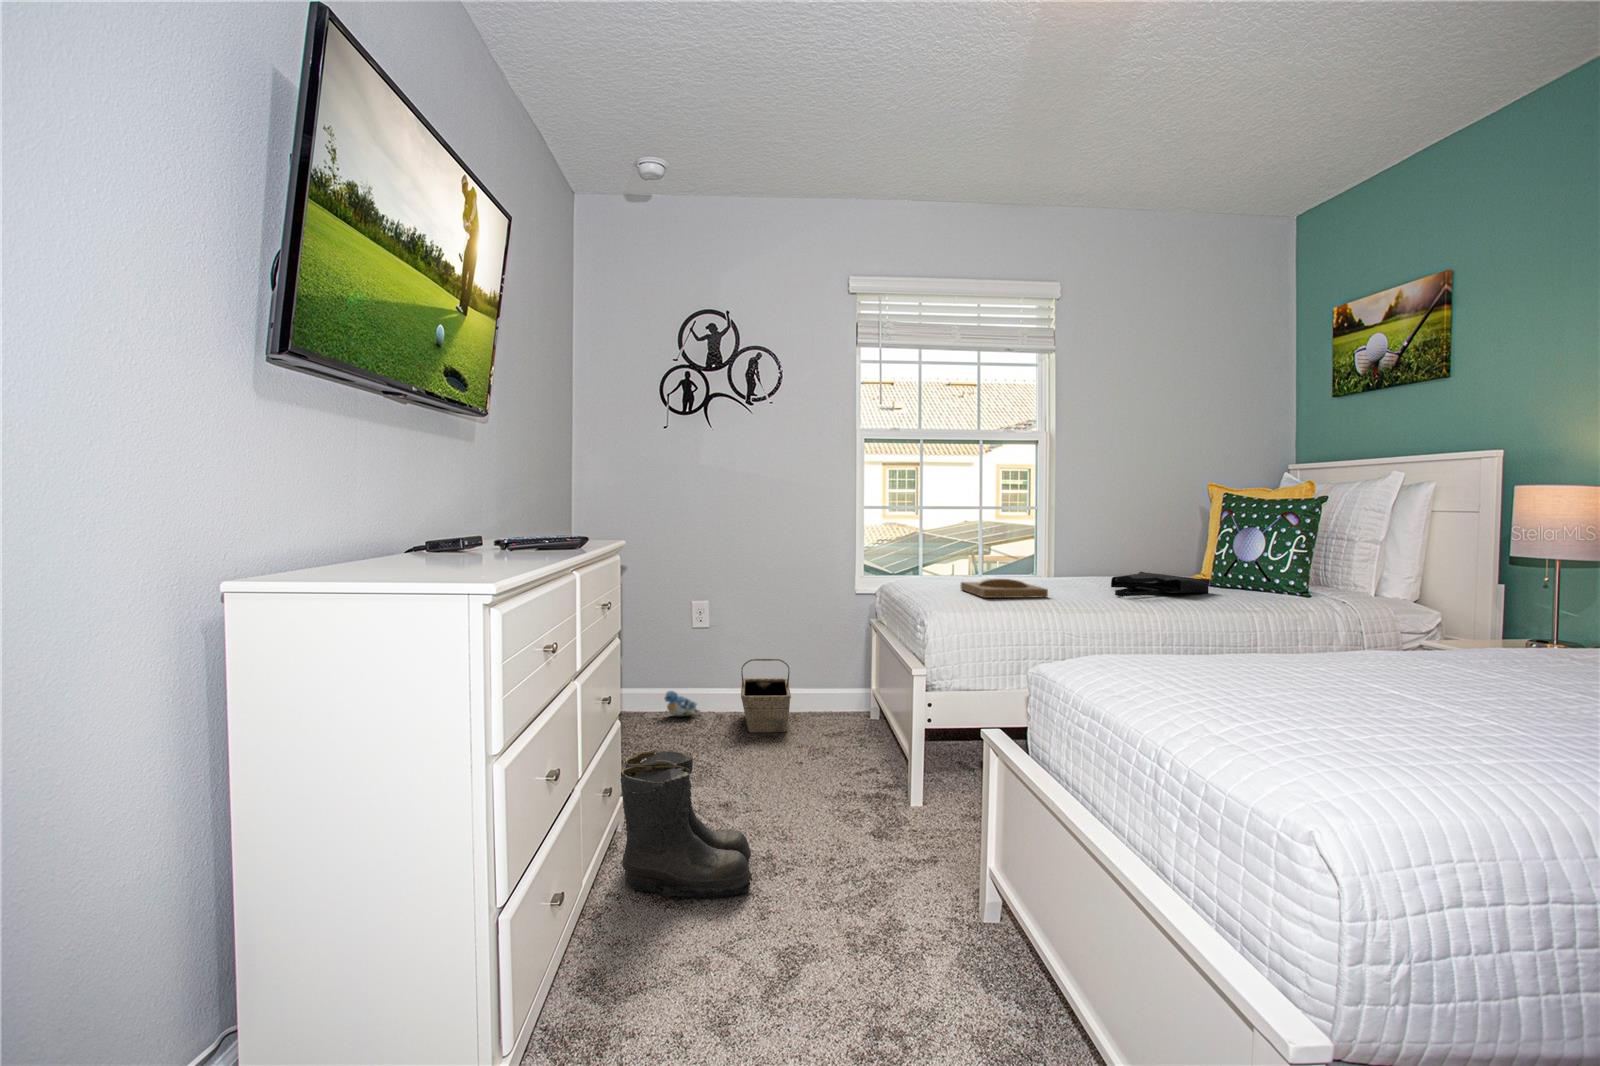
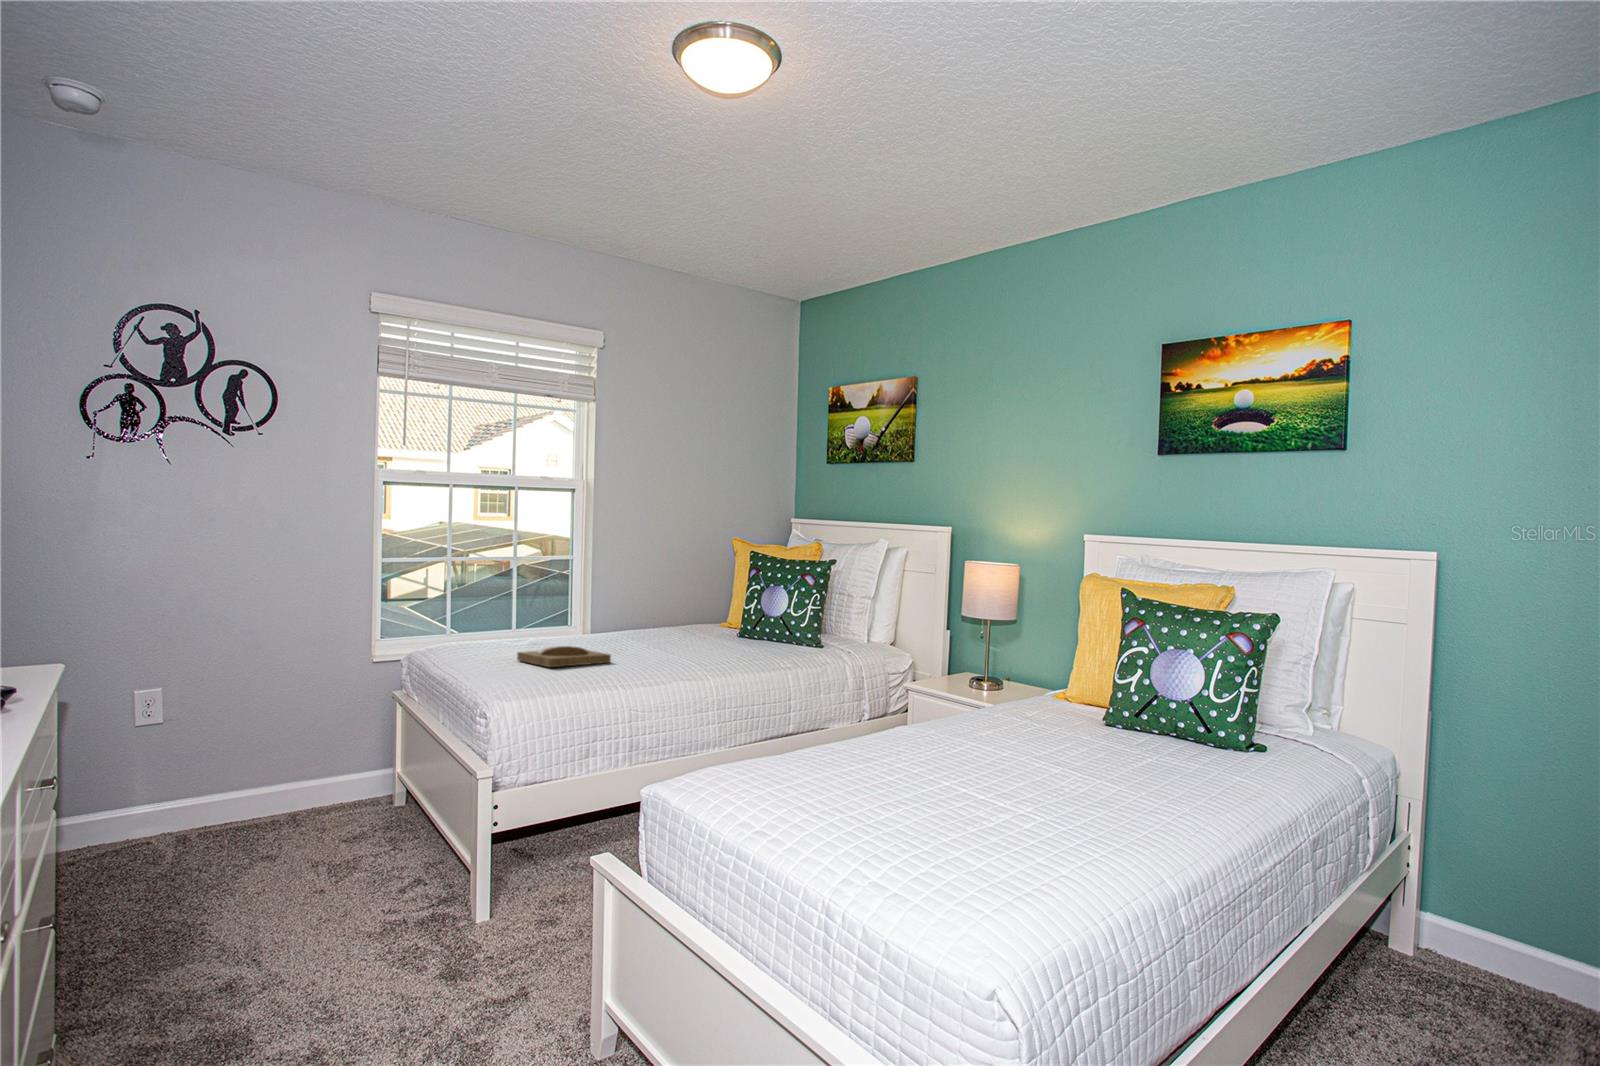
tote bag: present [1111,572,1210,596] -> none [664,631,747,657]
basket: present [741,659,791,732] -> none [213,766,299,865]
plush toy: present [665,691,699,717] -> none [86,831,148,867]
boots: present [620,750,753,898] -> none [167,873,346,1040]

